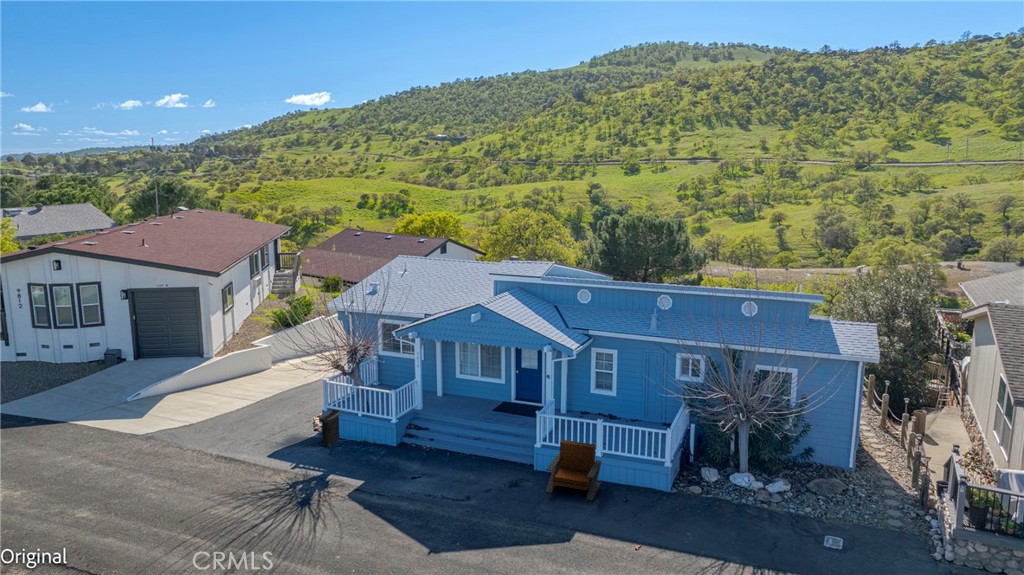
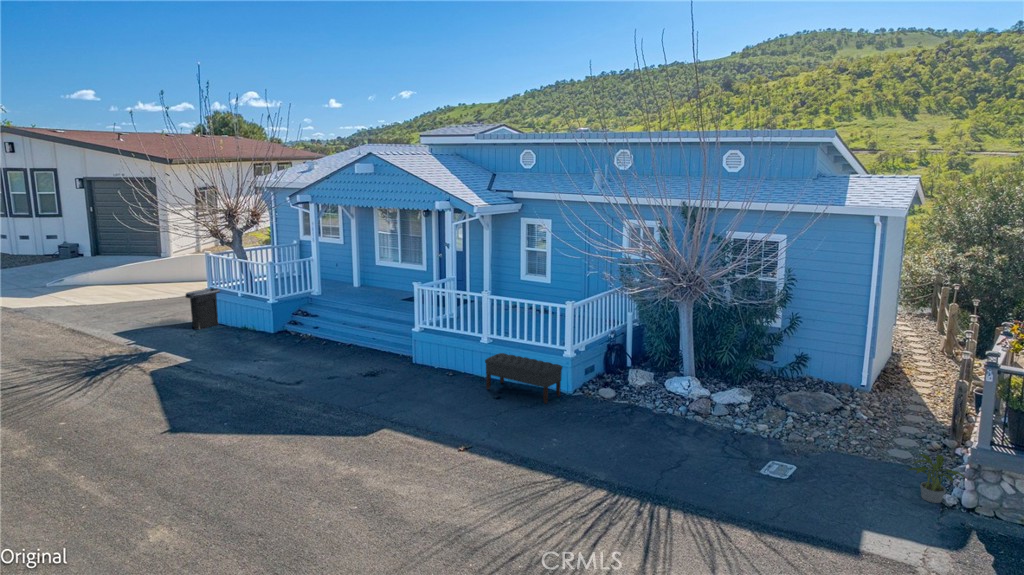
lounge chair: present [546,440,602,500] -> none [401,319,485,396]
bench: none [609,464,665,502] -> present [485,353,562,404]
potted plant: none [912,528,946,558] -> present [908,454,965,503]

